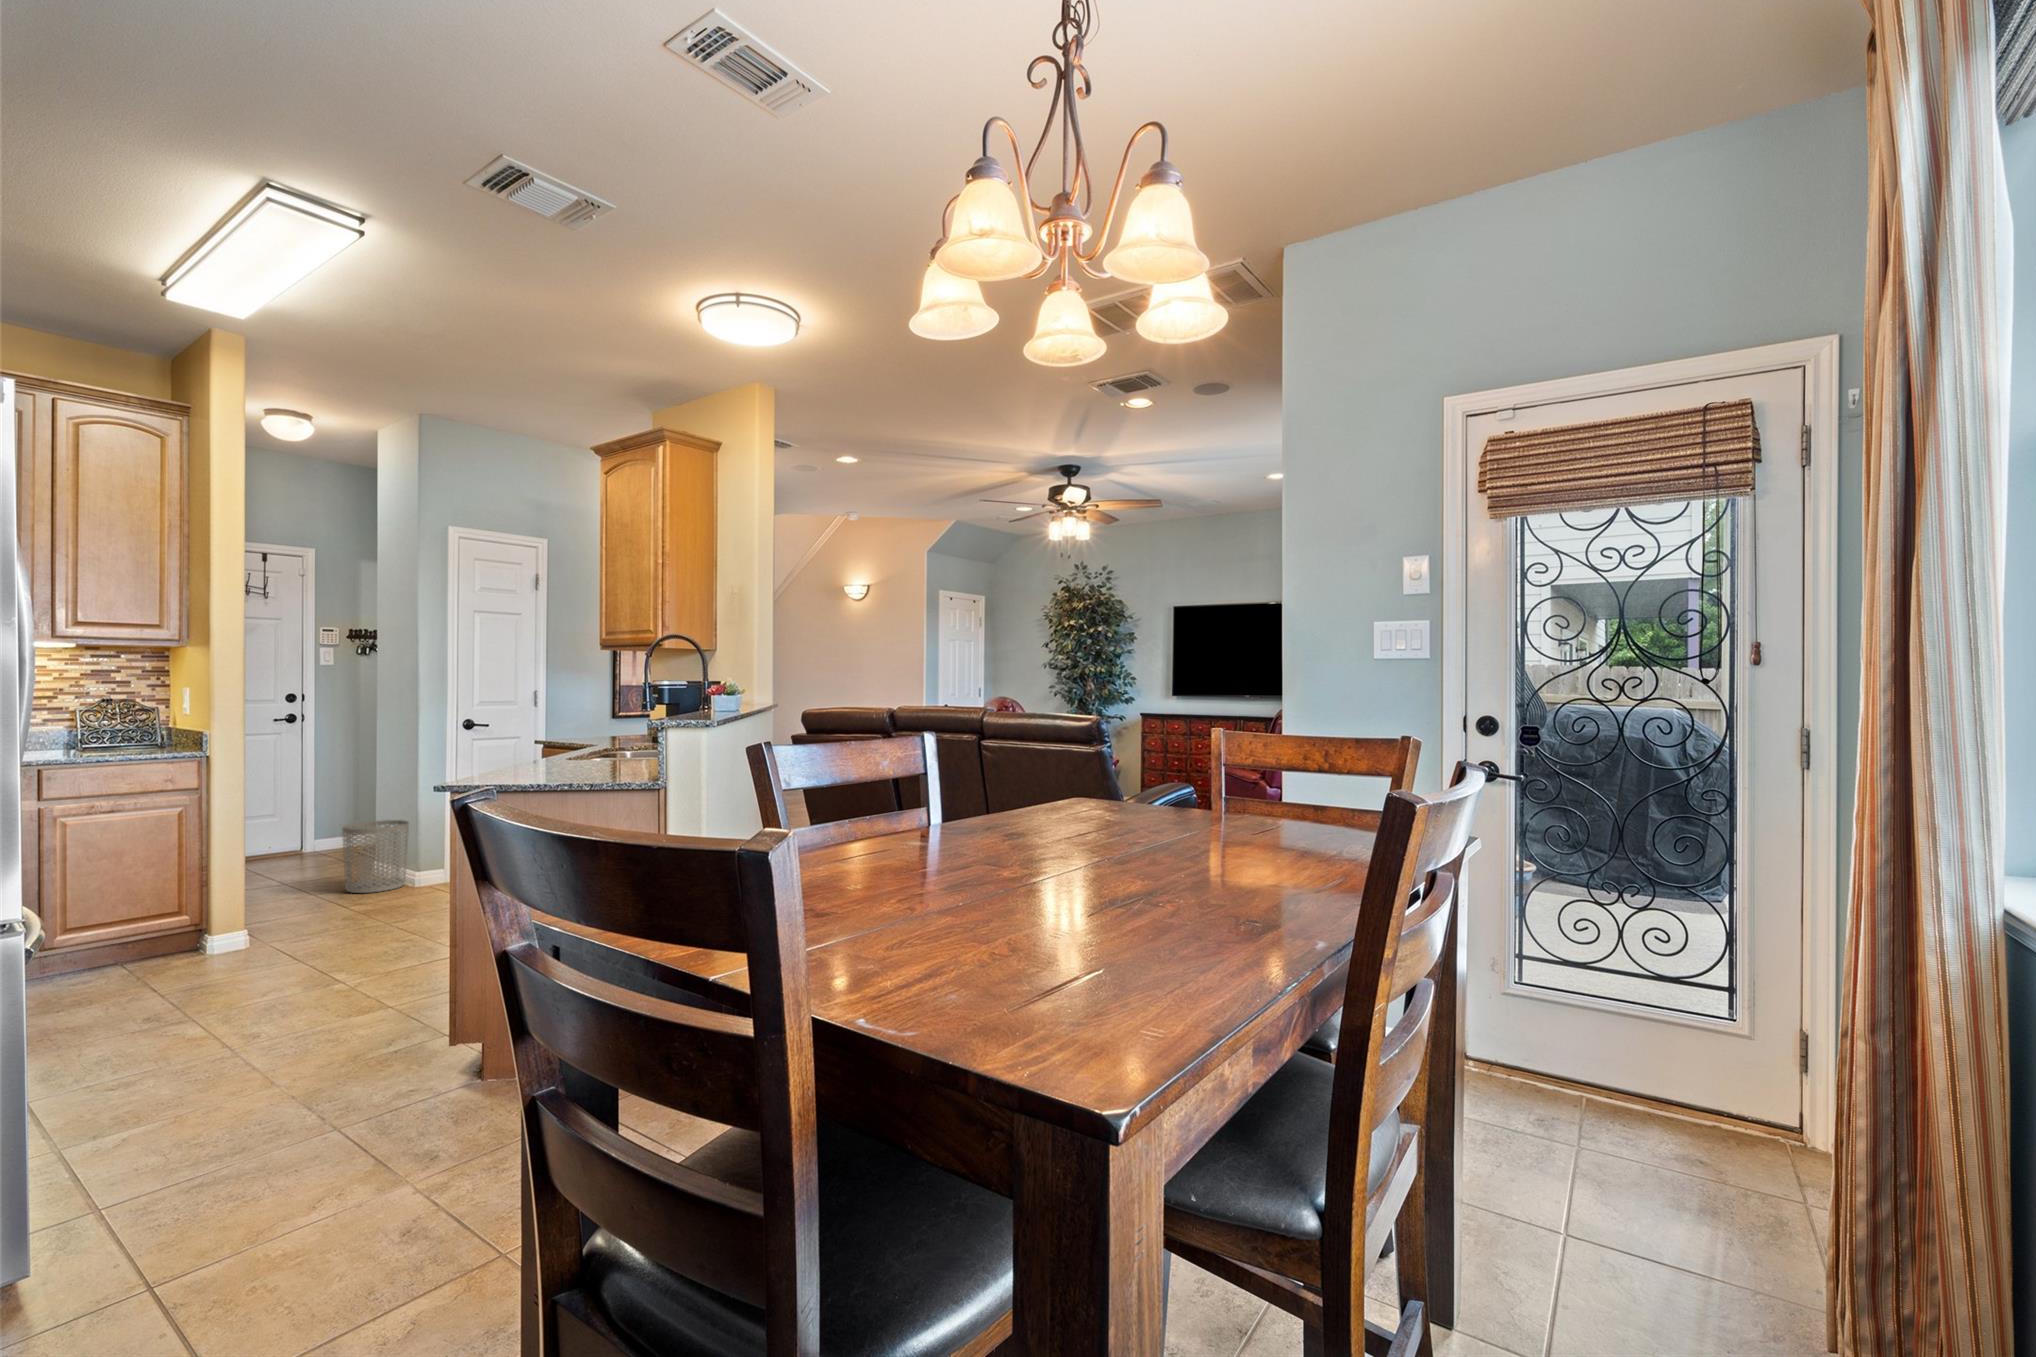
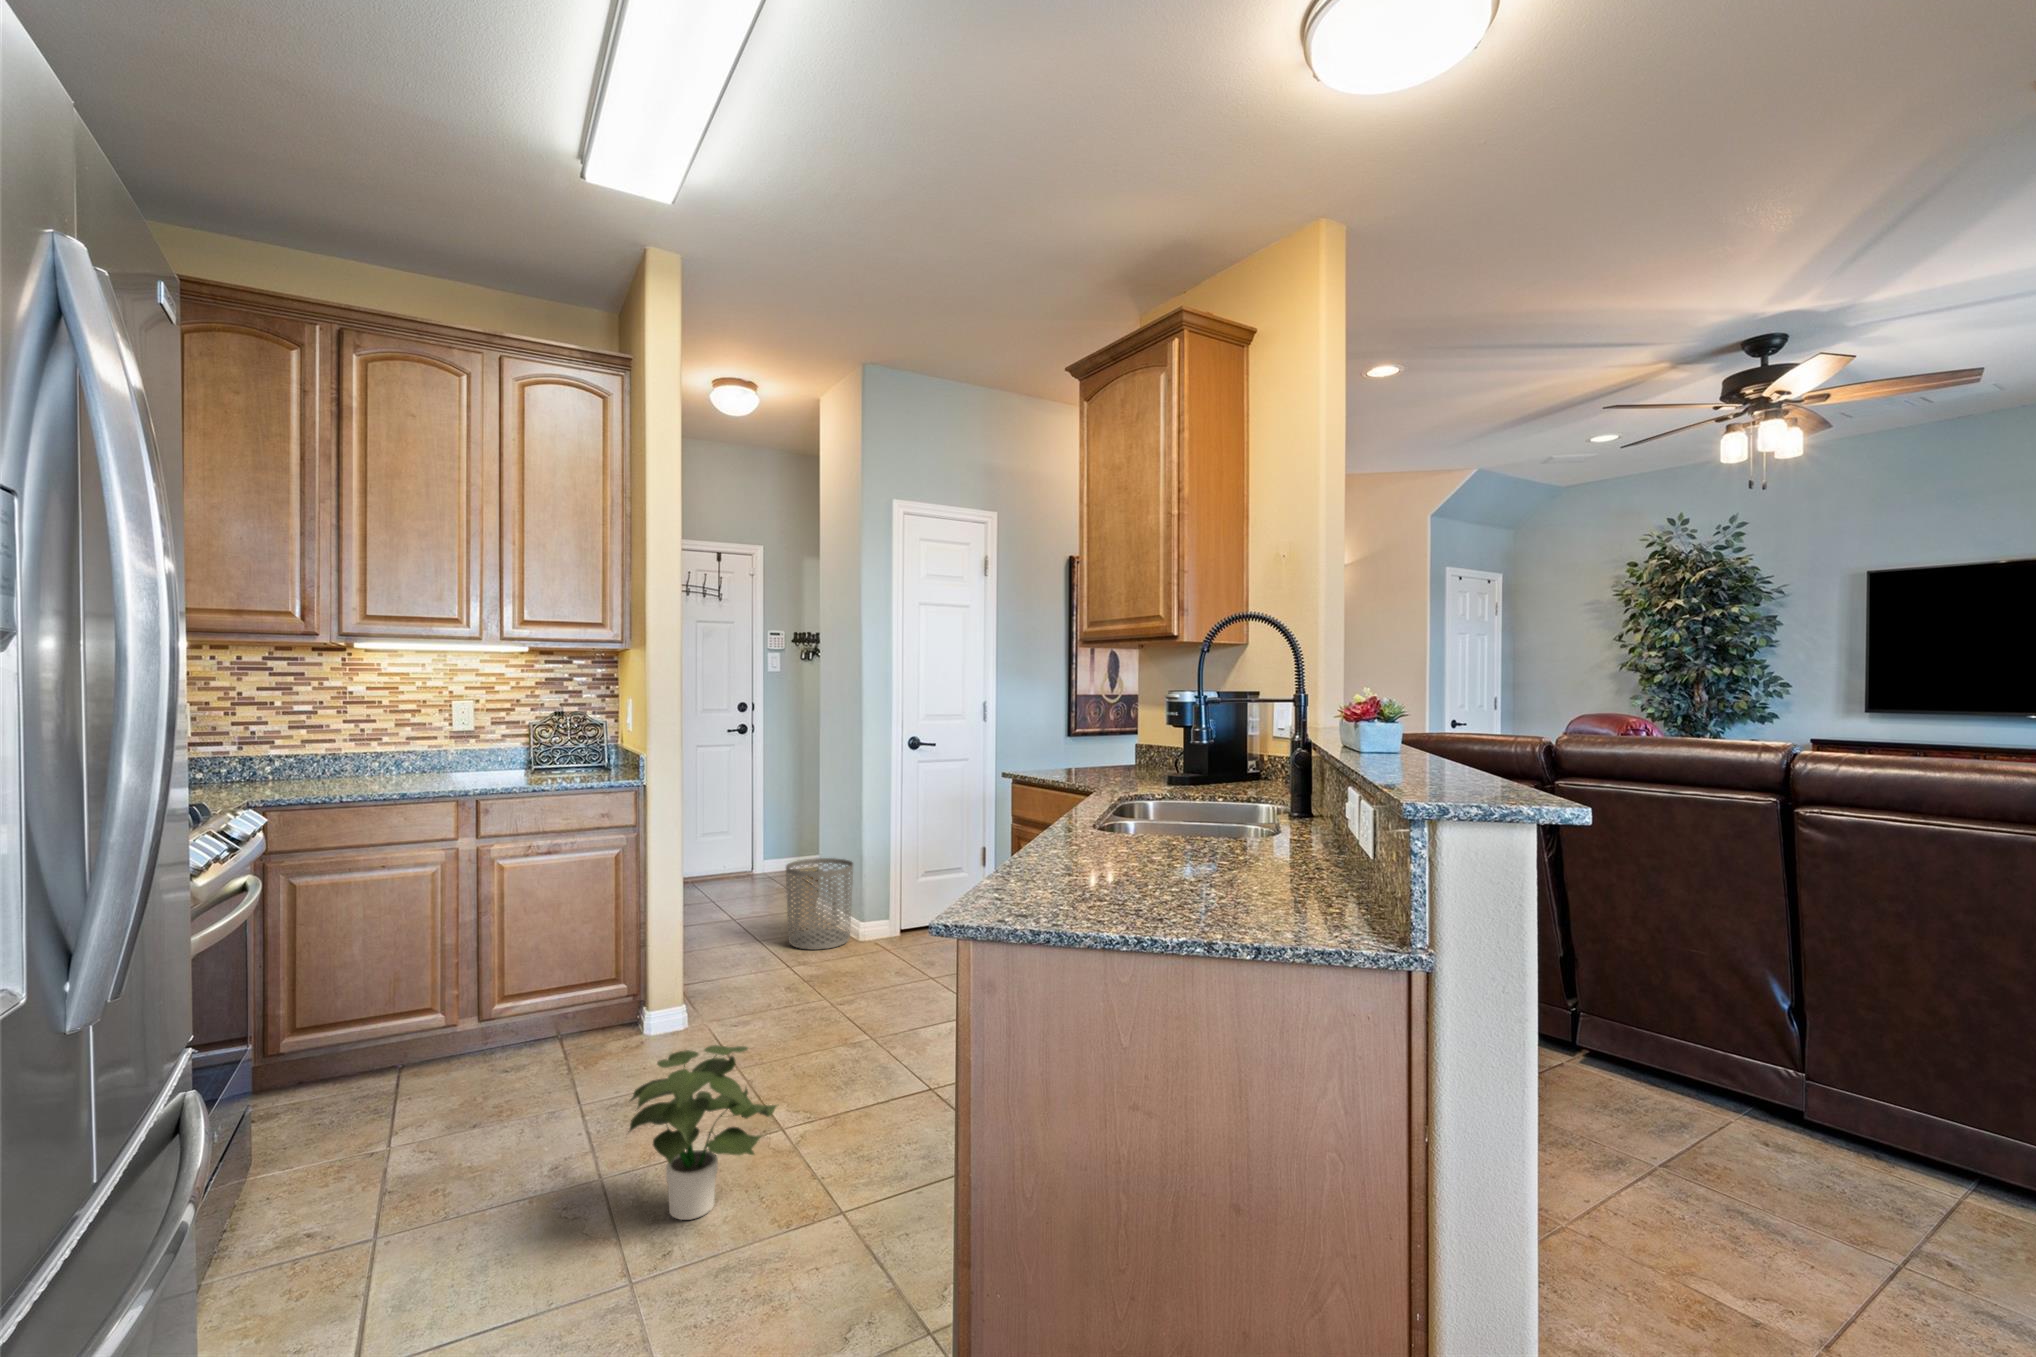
potted plant: none [215,912,339,1023] -> present [629,1045,777,1220]

